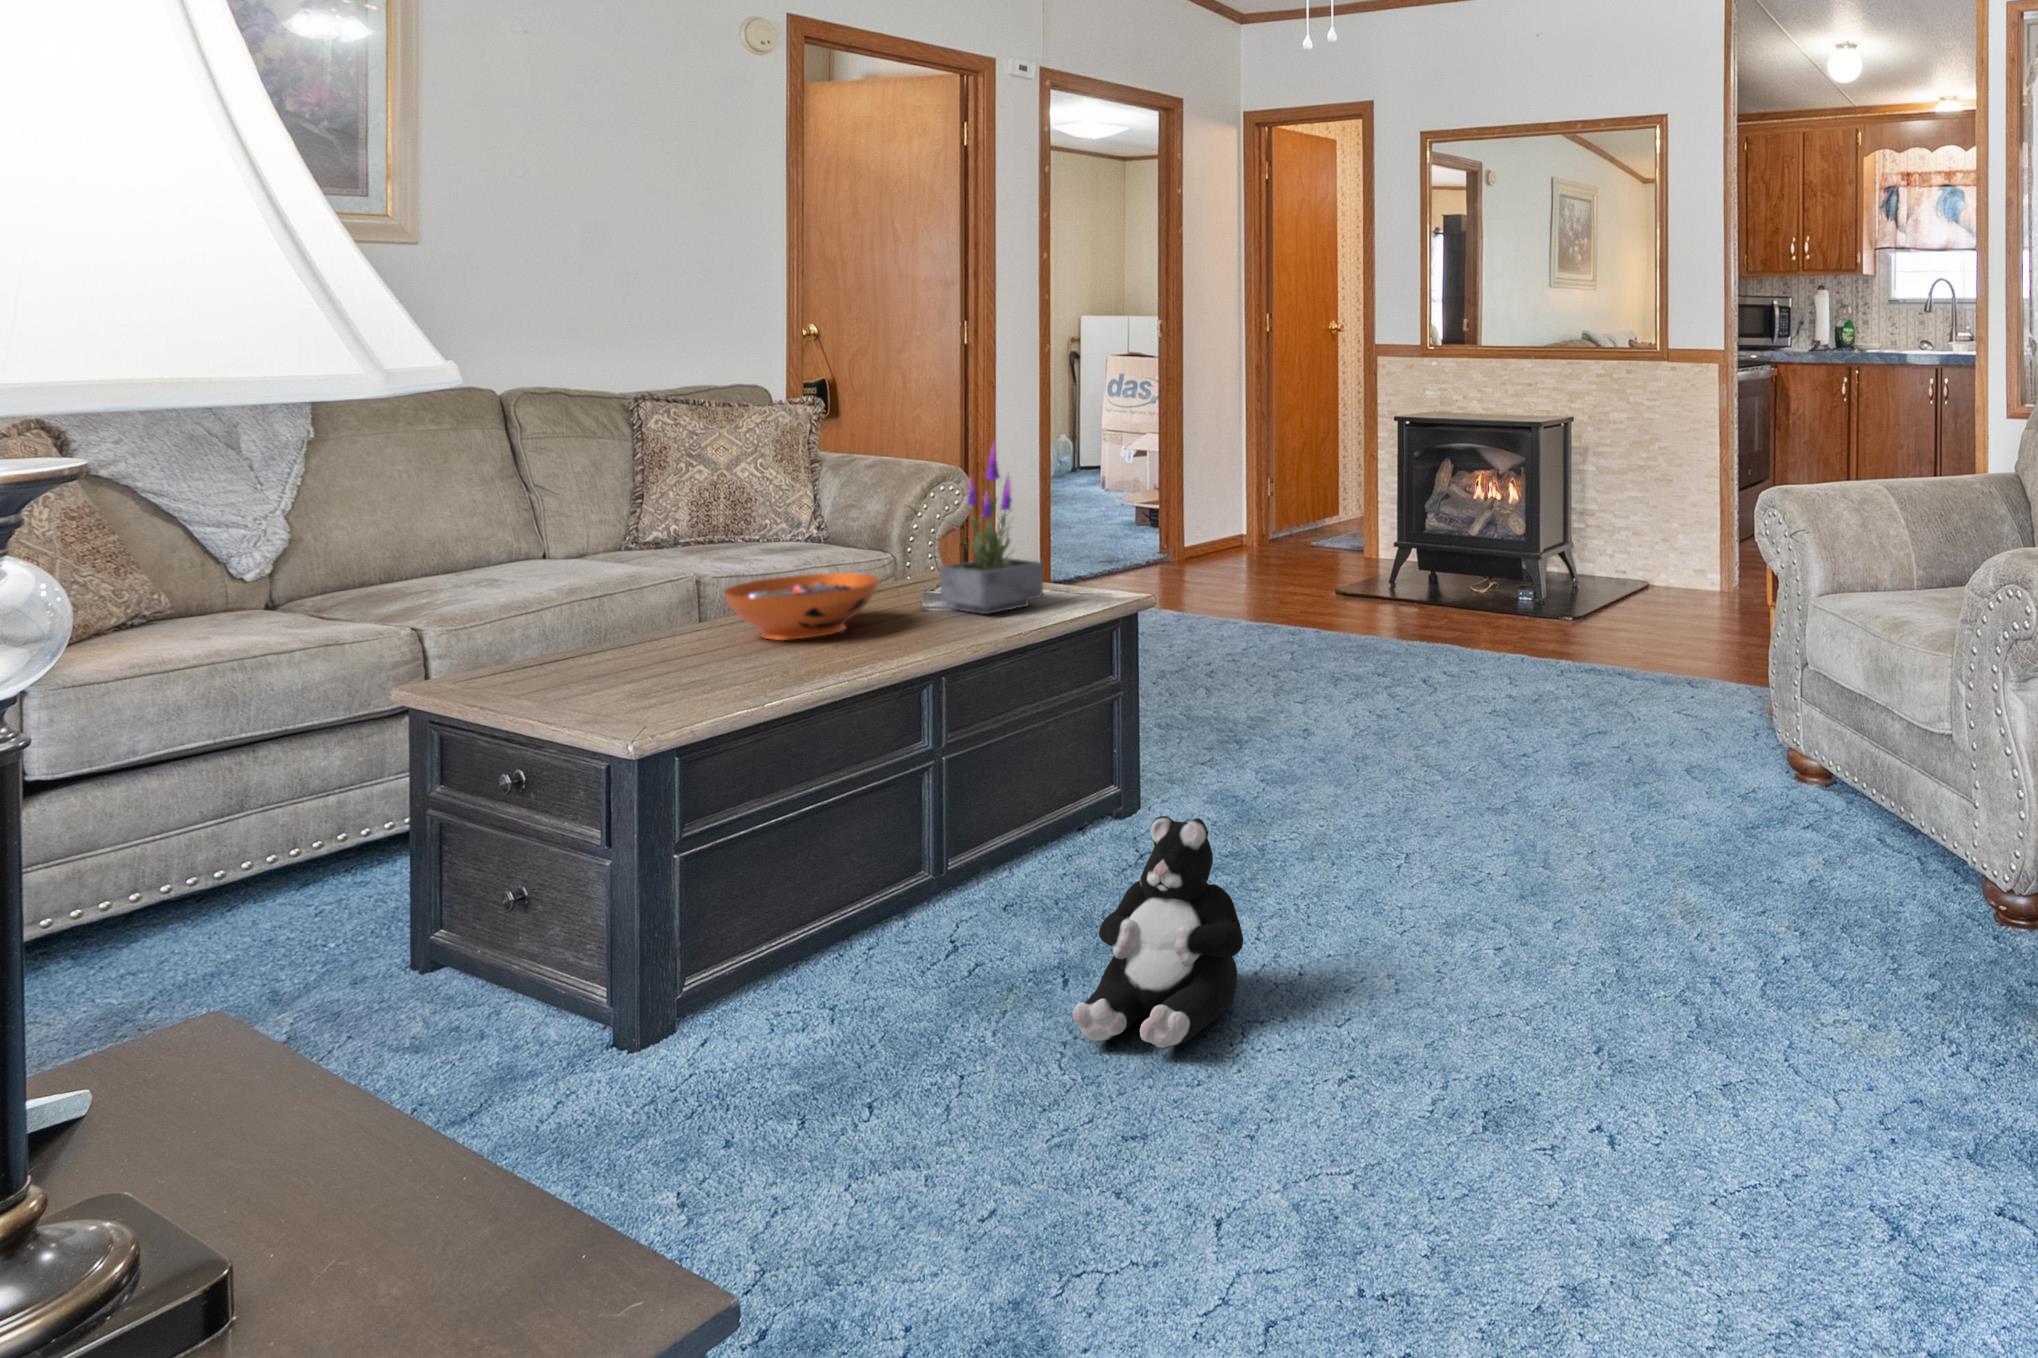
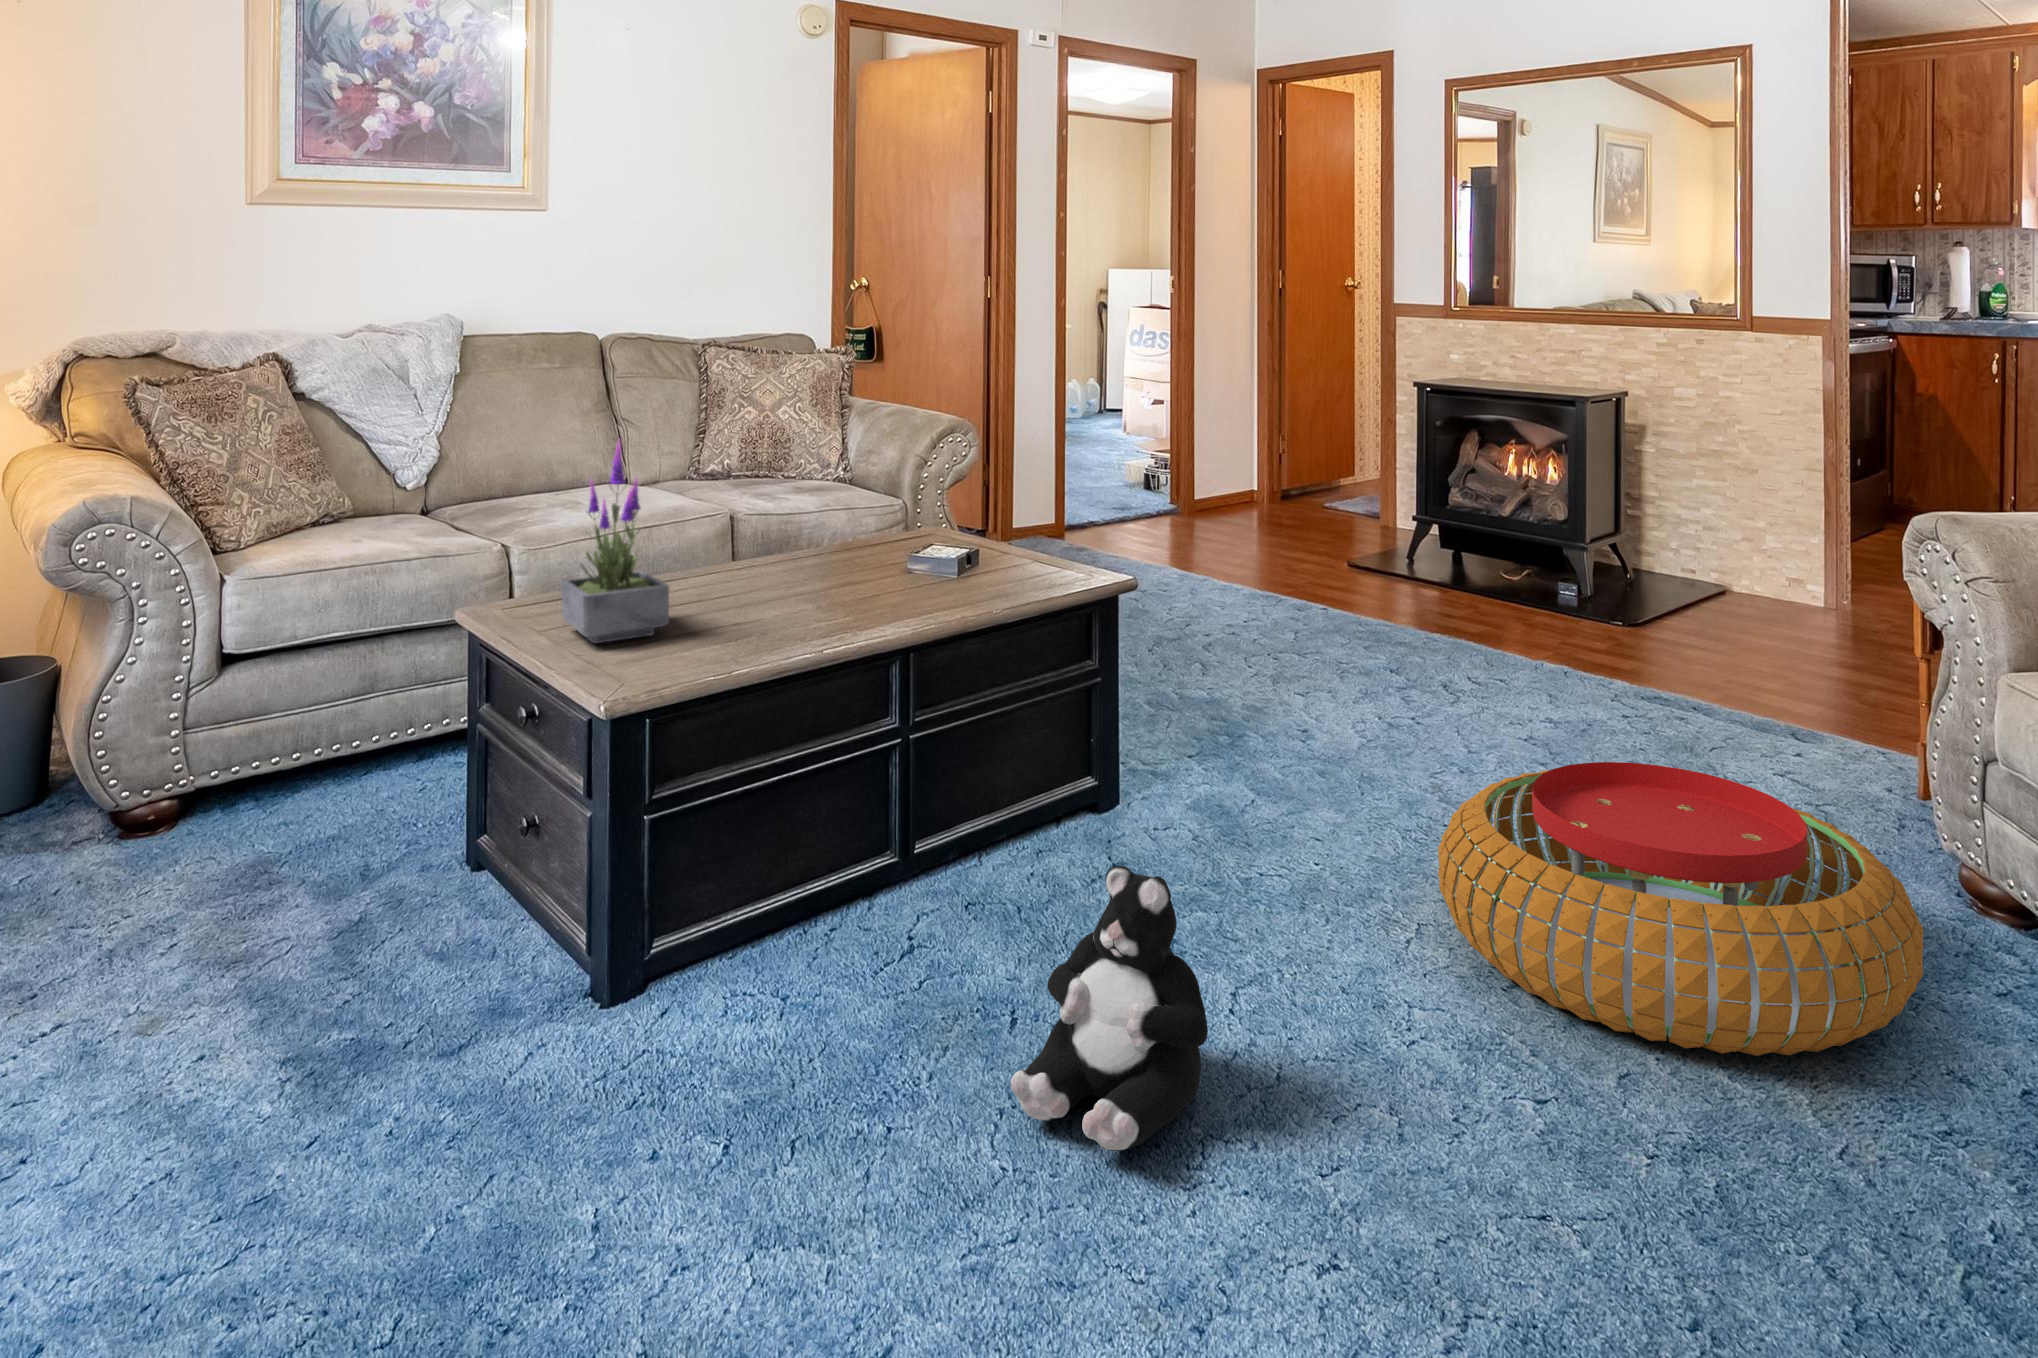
potted plant: present [940,446,1043,614] -> present [561,441,669,643]
decorative bowl: present [724,573,878,640] -> none [720,535,862,603]
pouf: none [1423,704,1769,904] -> present [1438,762,1923,1056]

